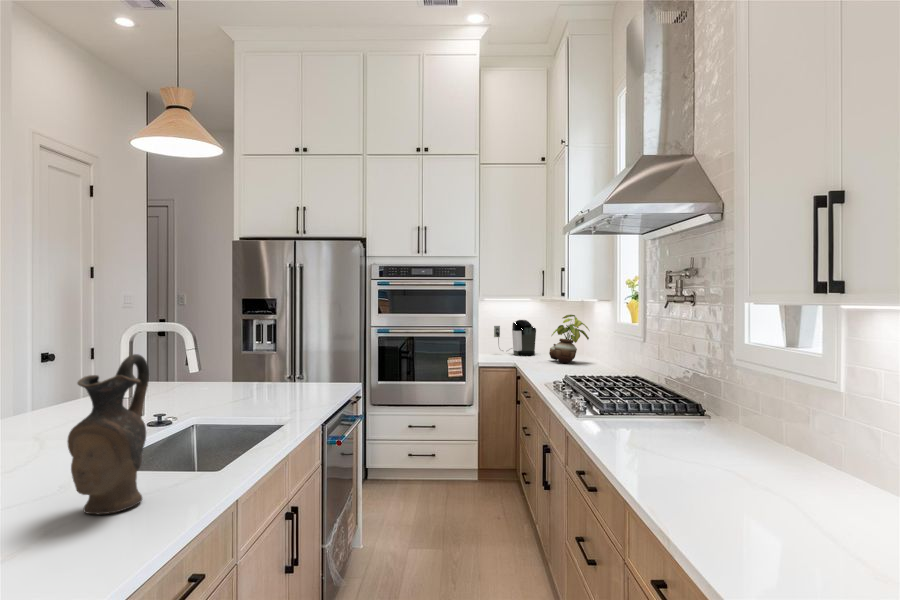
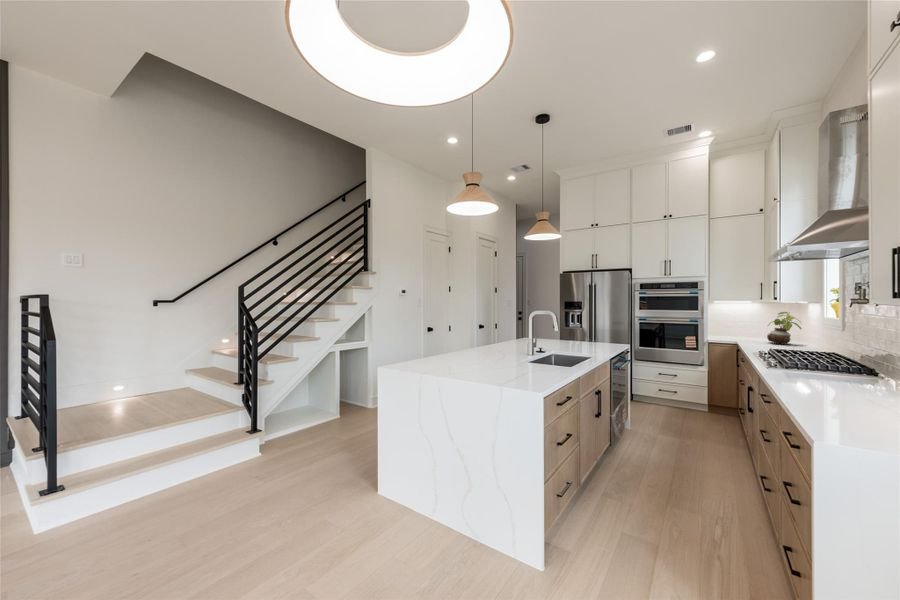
coffee maker: present [494,320,536,356] -> none [724,315,760,339]
ceramic pitcher: present [67,354,149,514] -> none [548,324,566,366]

